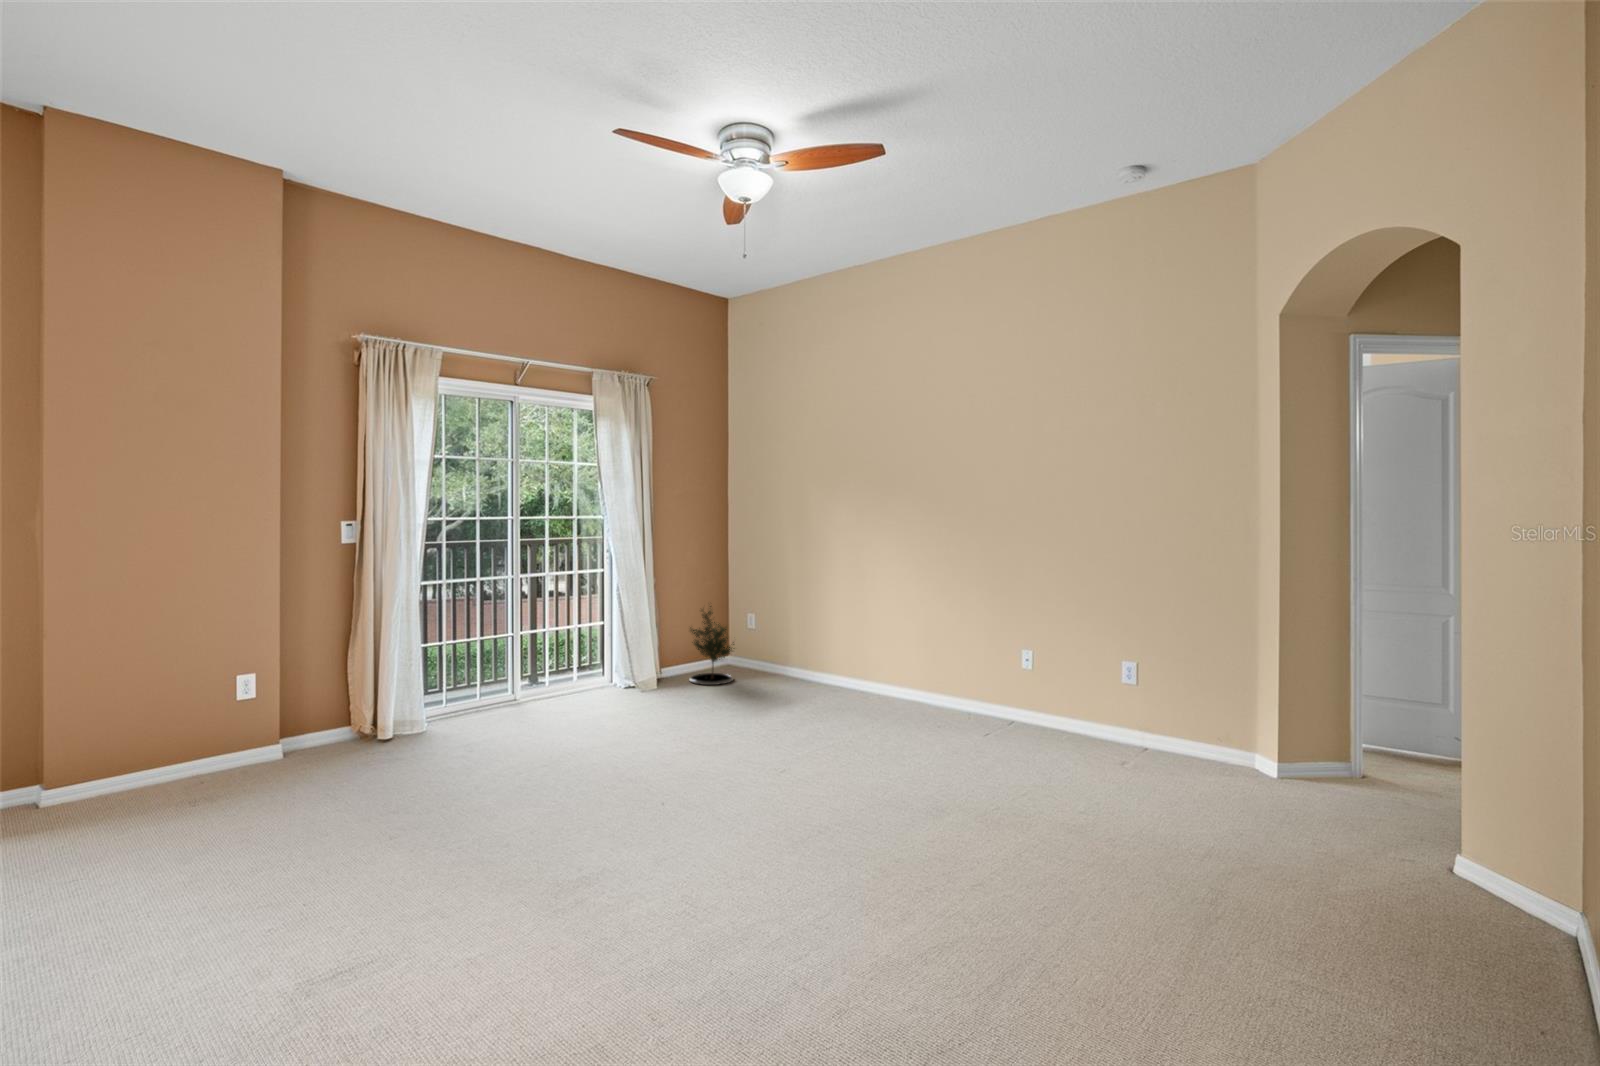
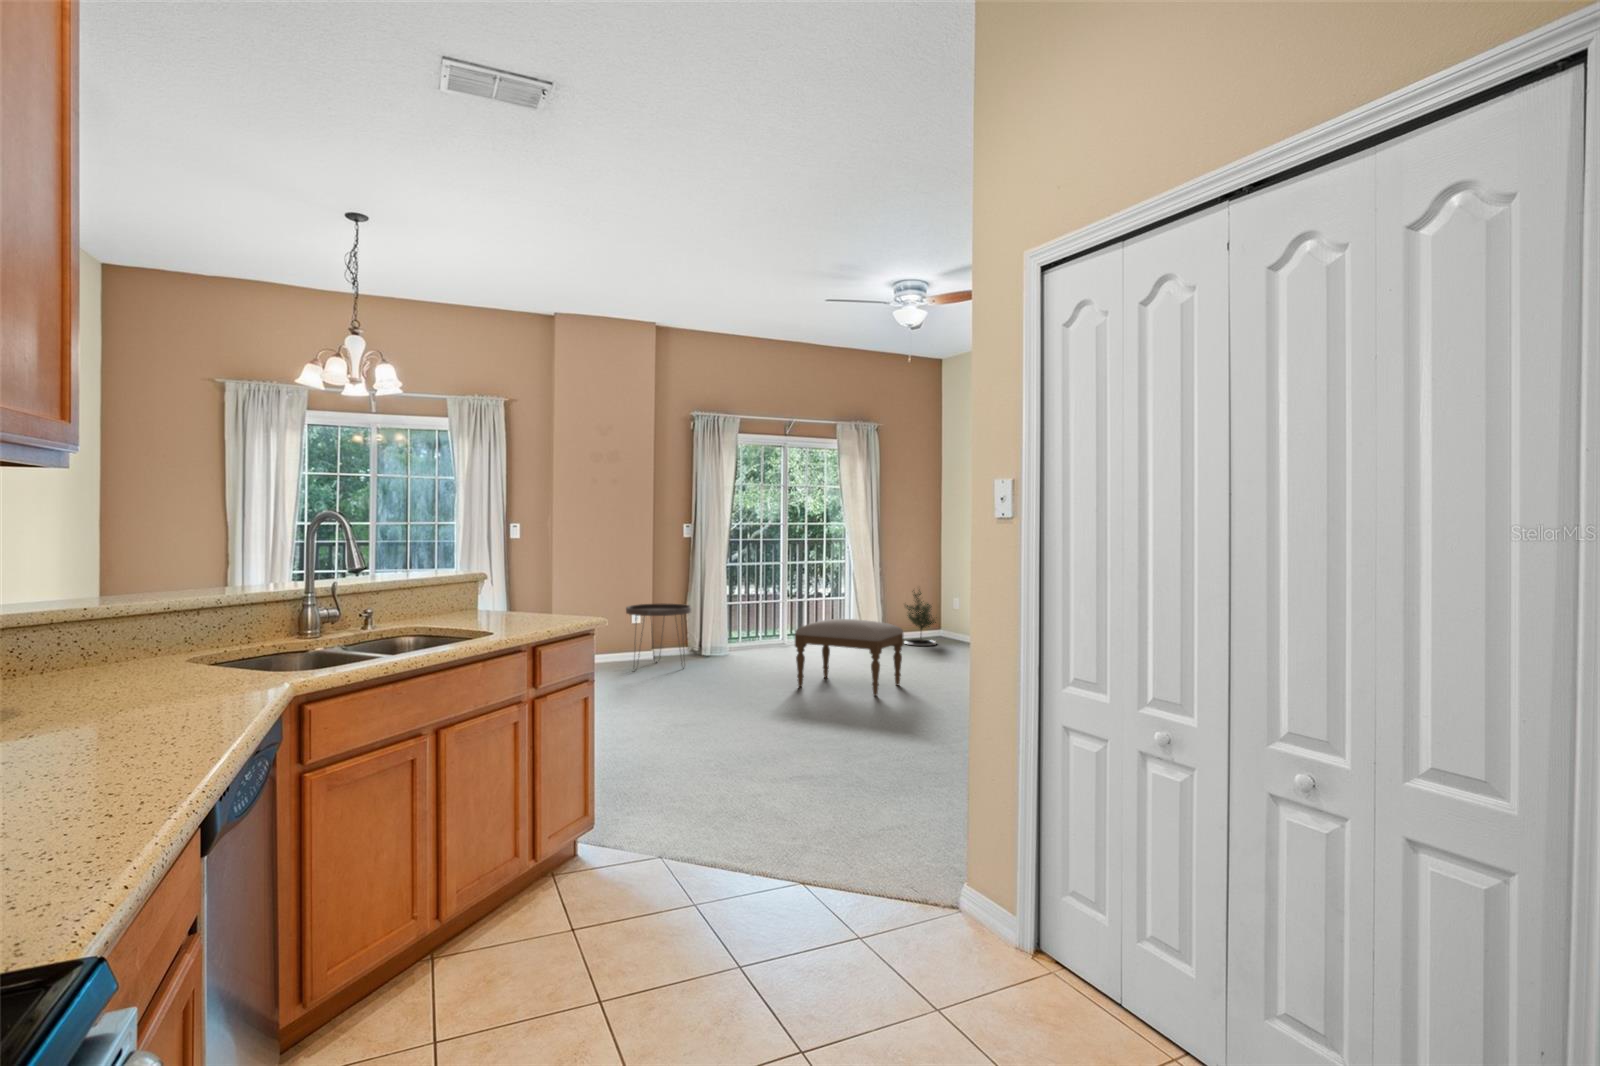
side table: none [220,659,355,790] -> present [626,603,692,668]
ottoman: none [549,679,726,811] -> present [795,619,903,696]

